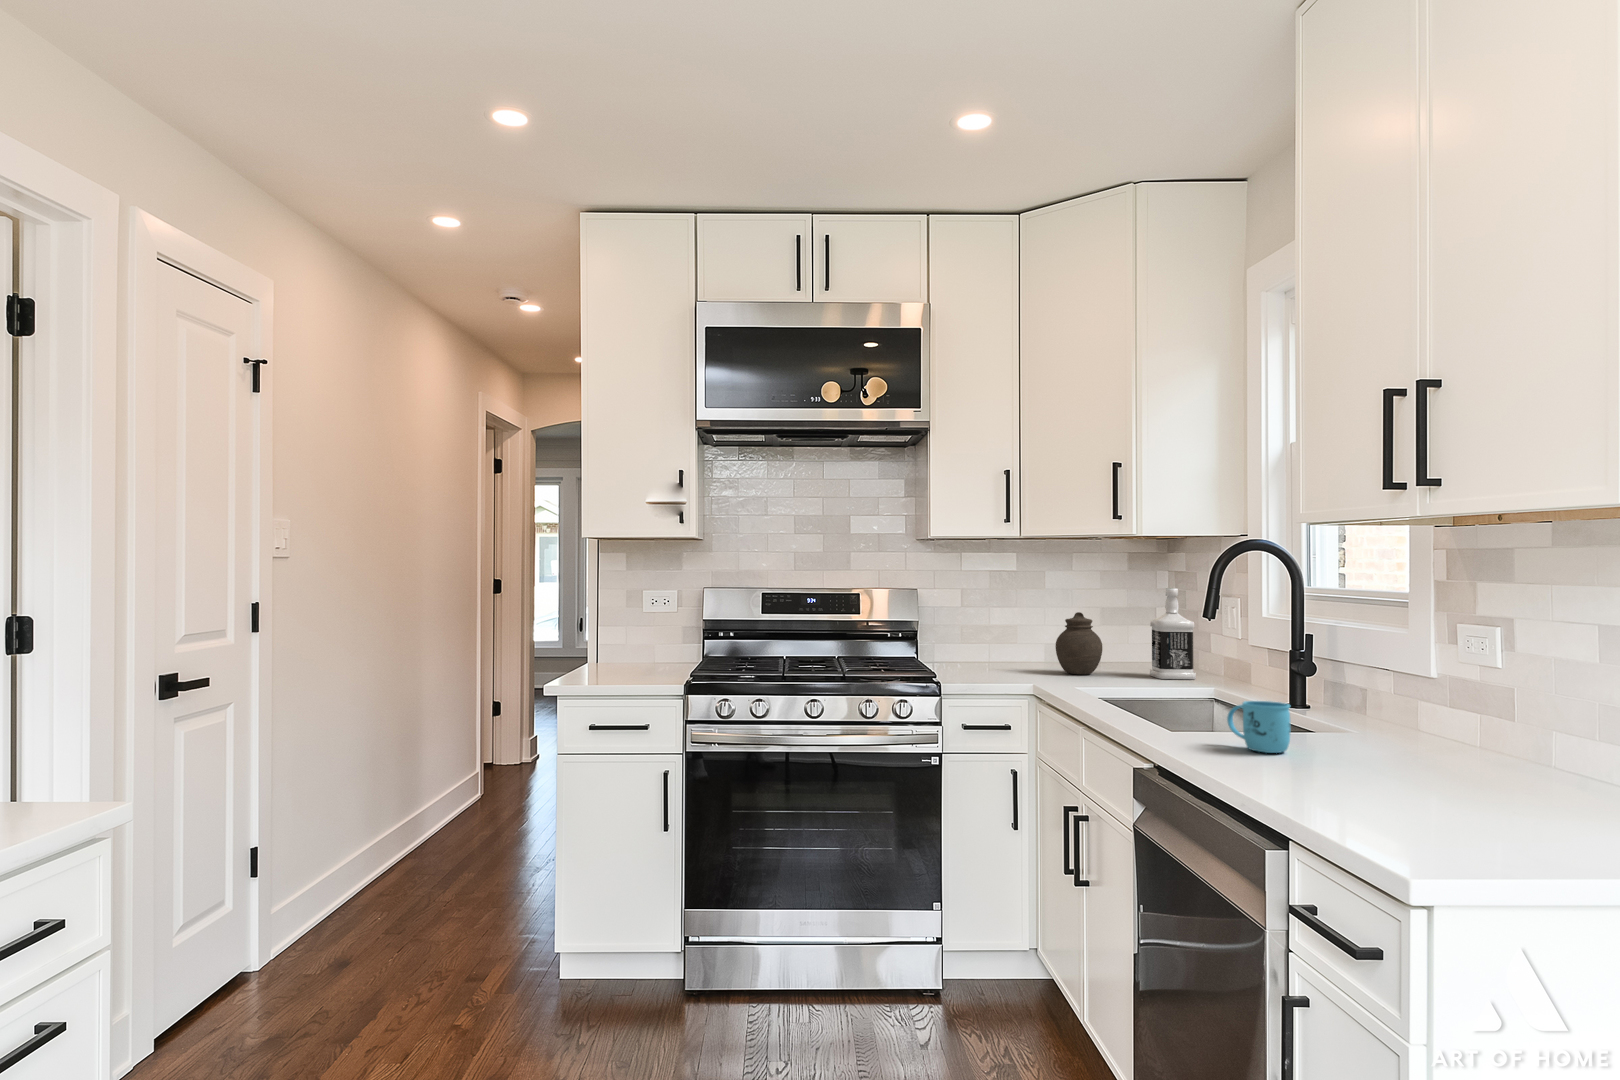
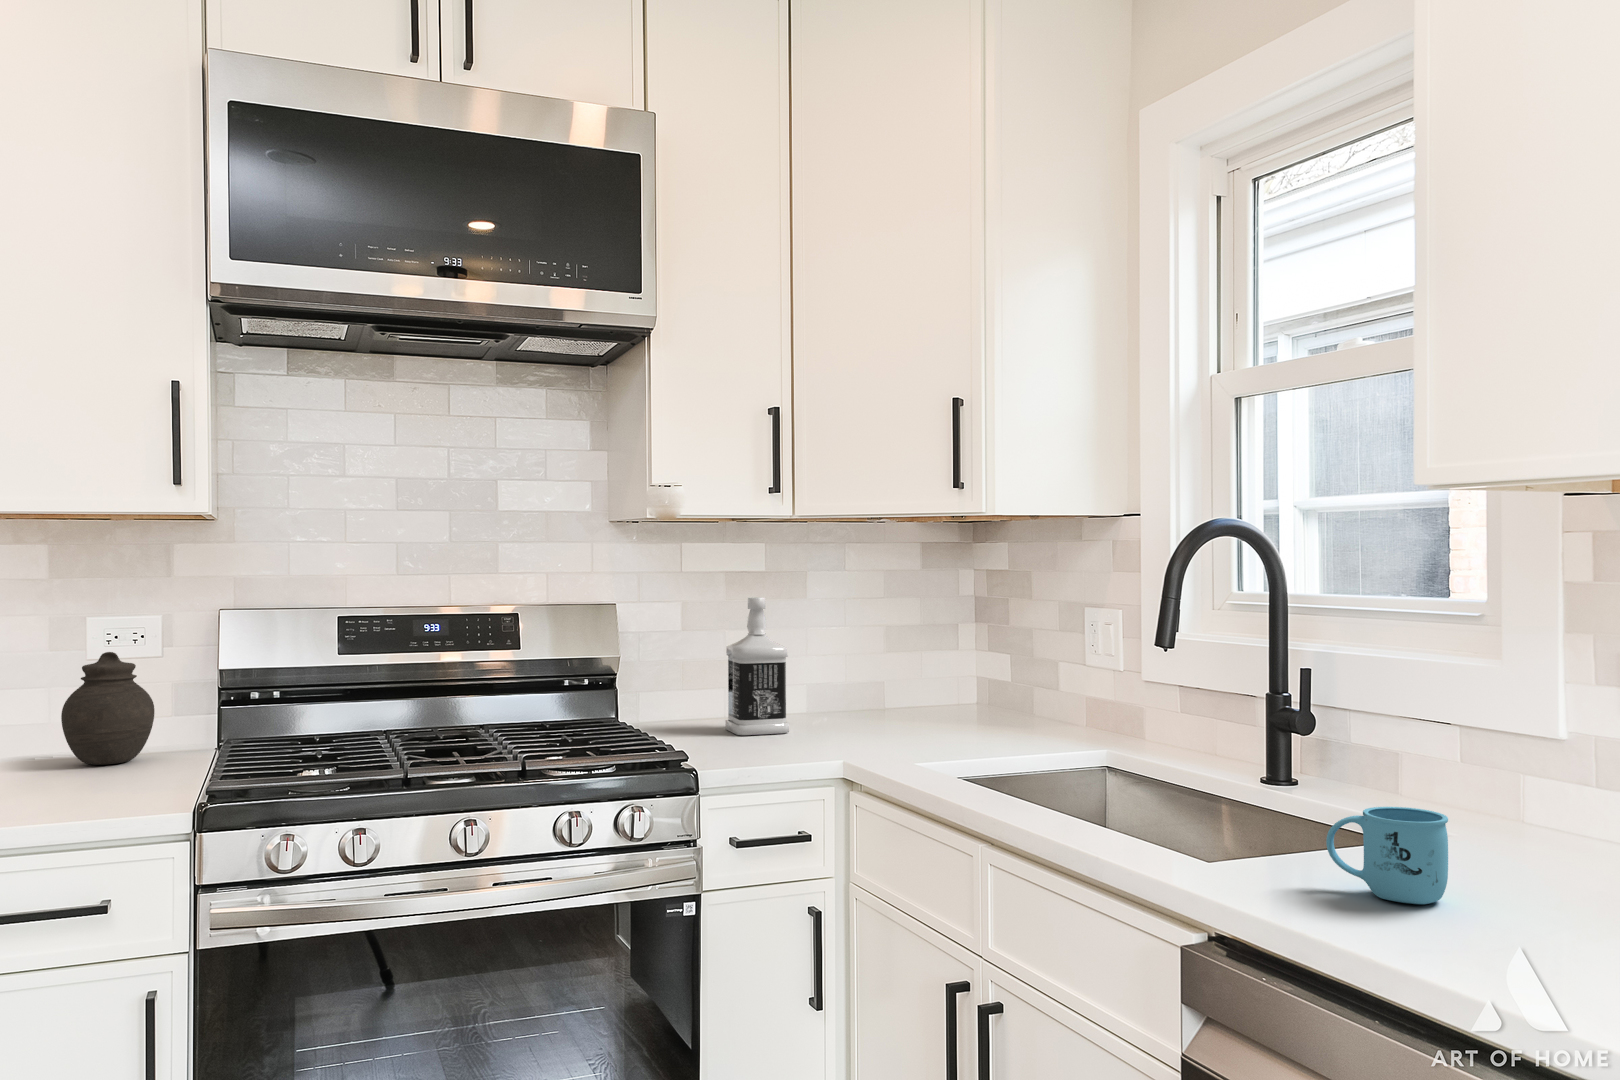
bottle: present [1150,588,1196,679] -> present [725,597,789,735]
jar: present [1055,612,1102,675] -> present [61,652,154,765]

